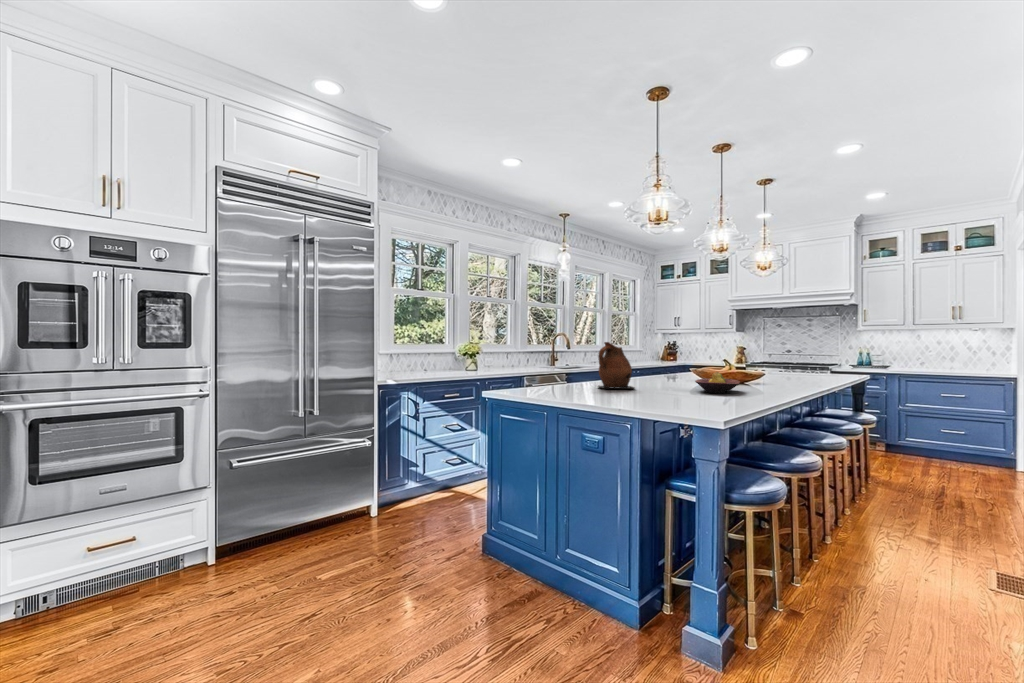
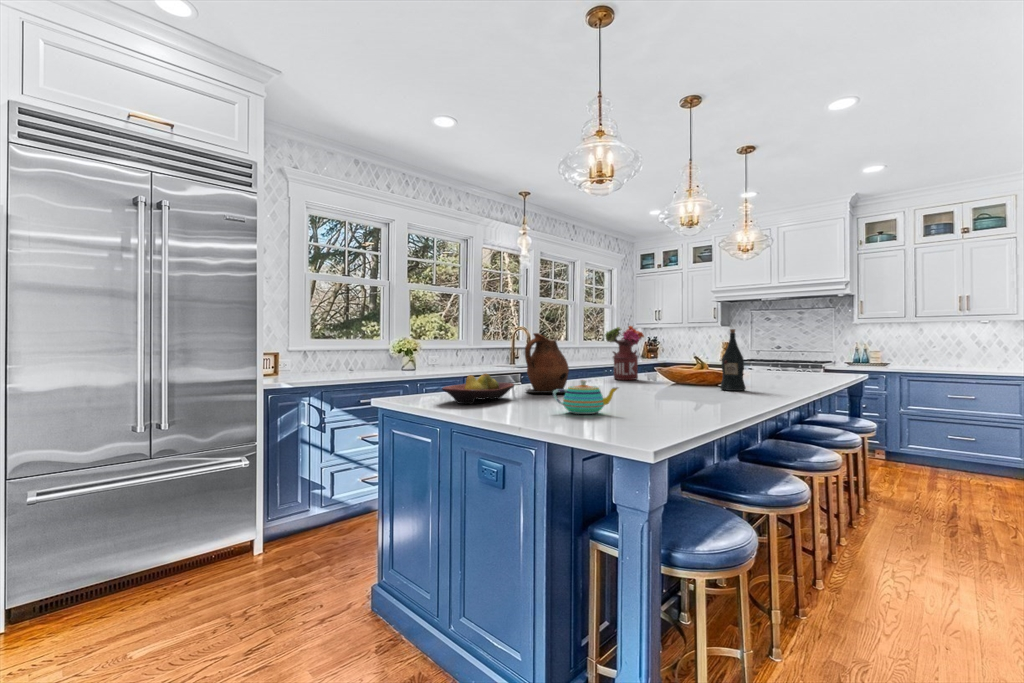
flower arrangement: none [648,334,682,380] -> present [605,326,644,380]
wine bottle: none [749,339,770,388] -> present [720,329,746,391]
fruit bowl: present [695,372,740,394] -> present [442,374,514,404]
teapot: none [637,378,686,402] -> present [553,380,618,414]

